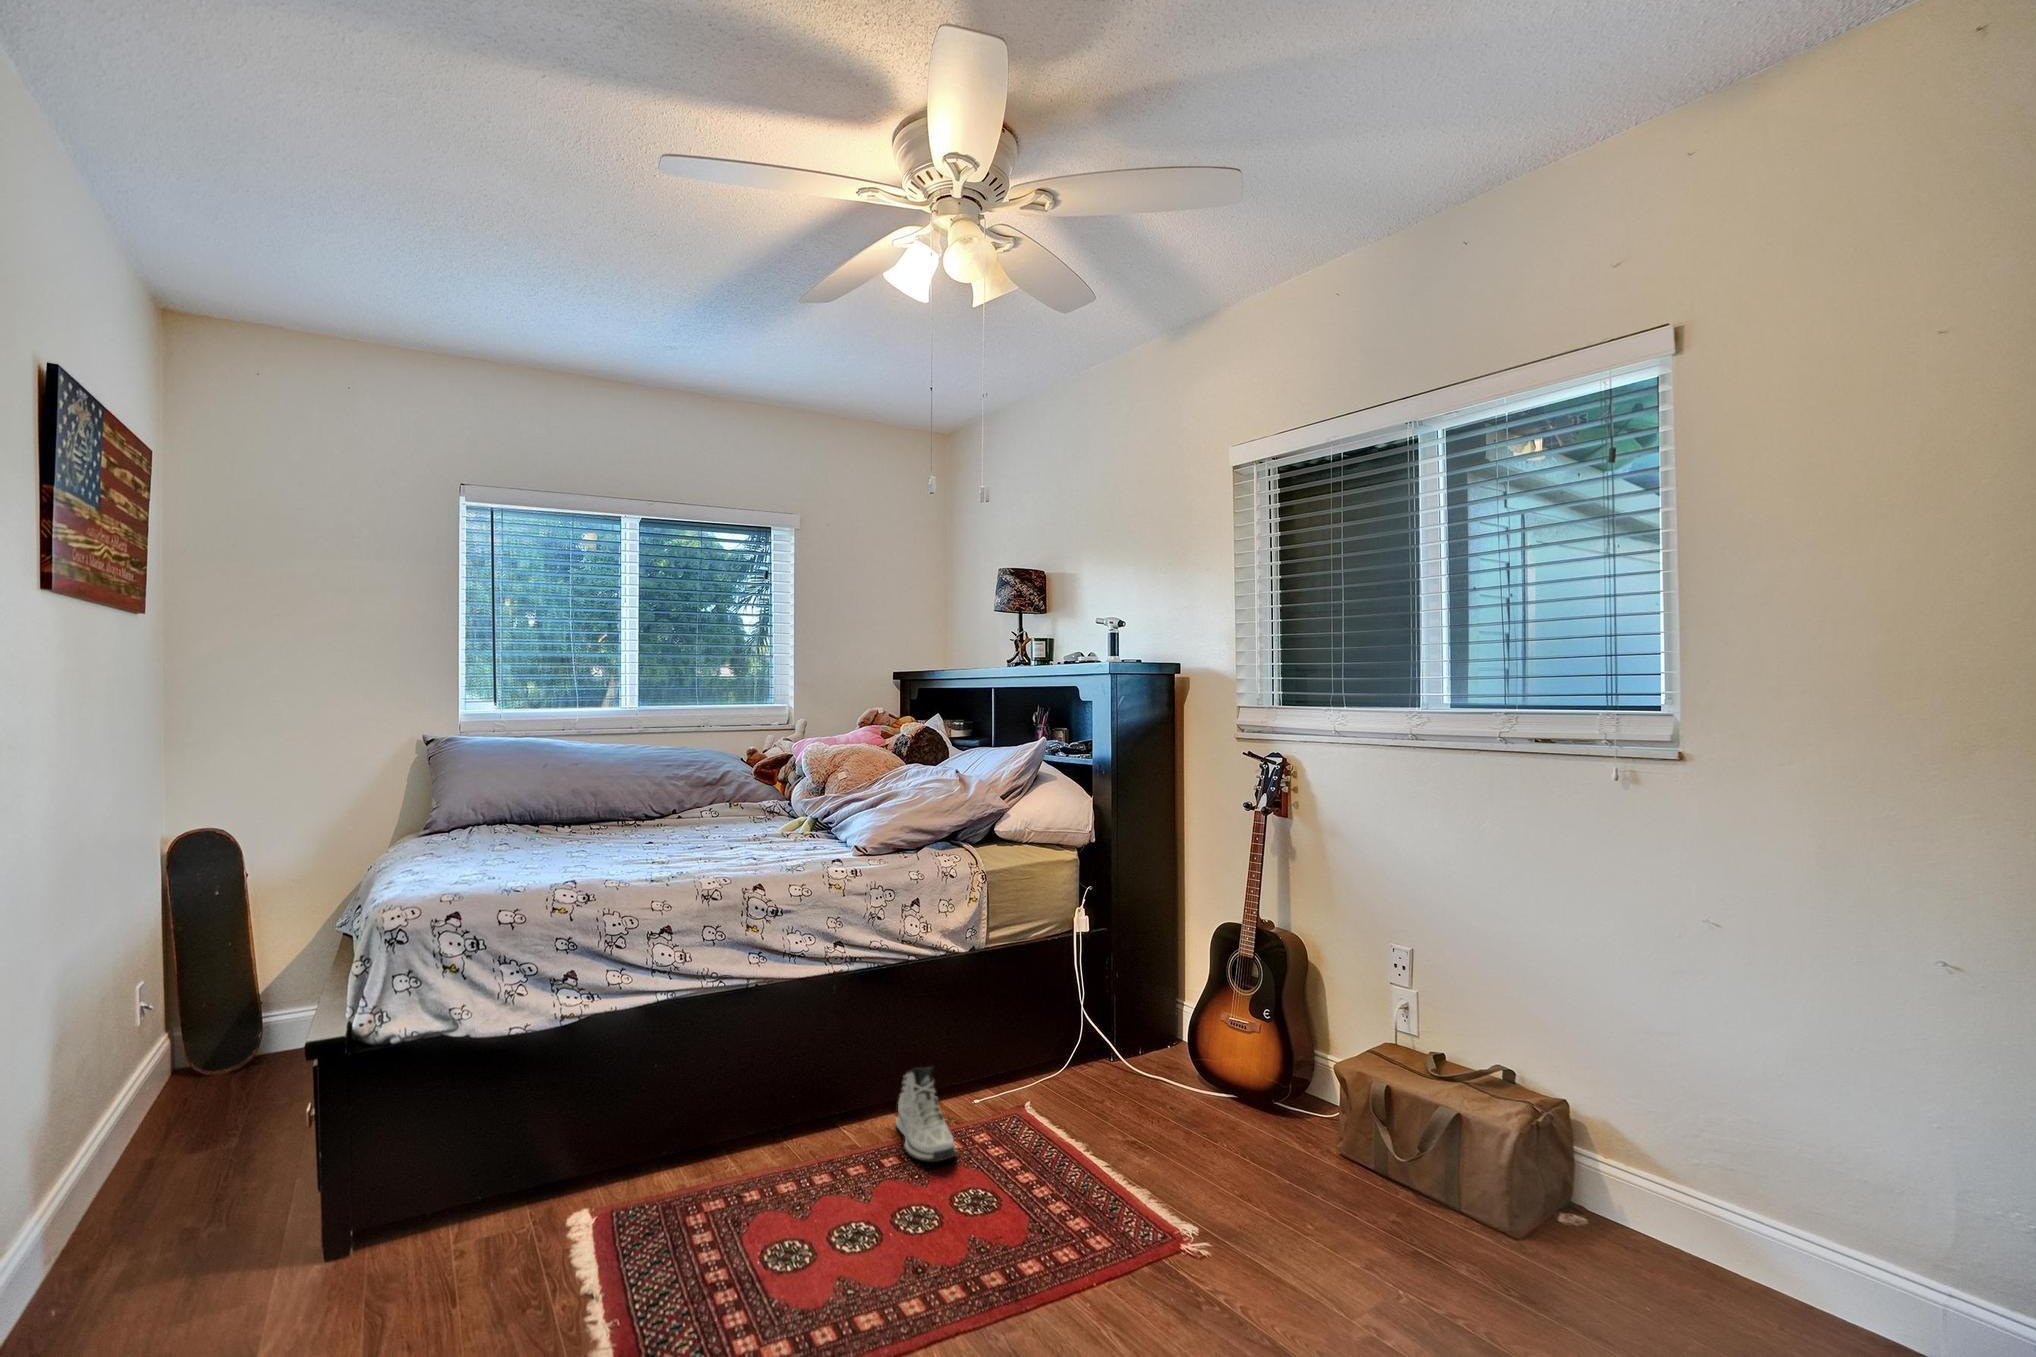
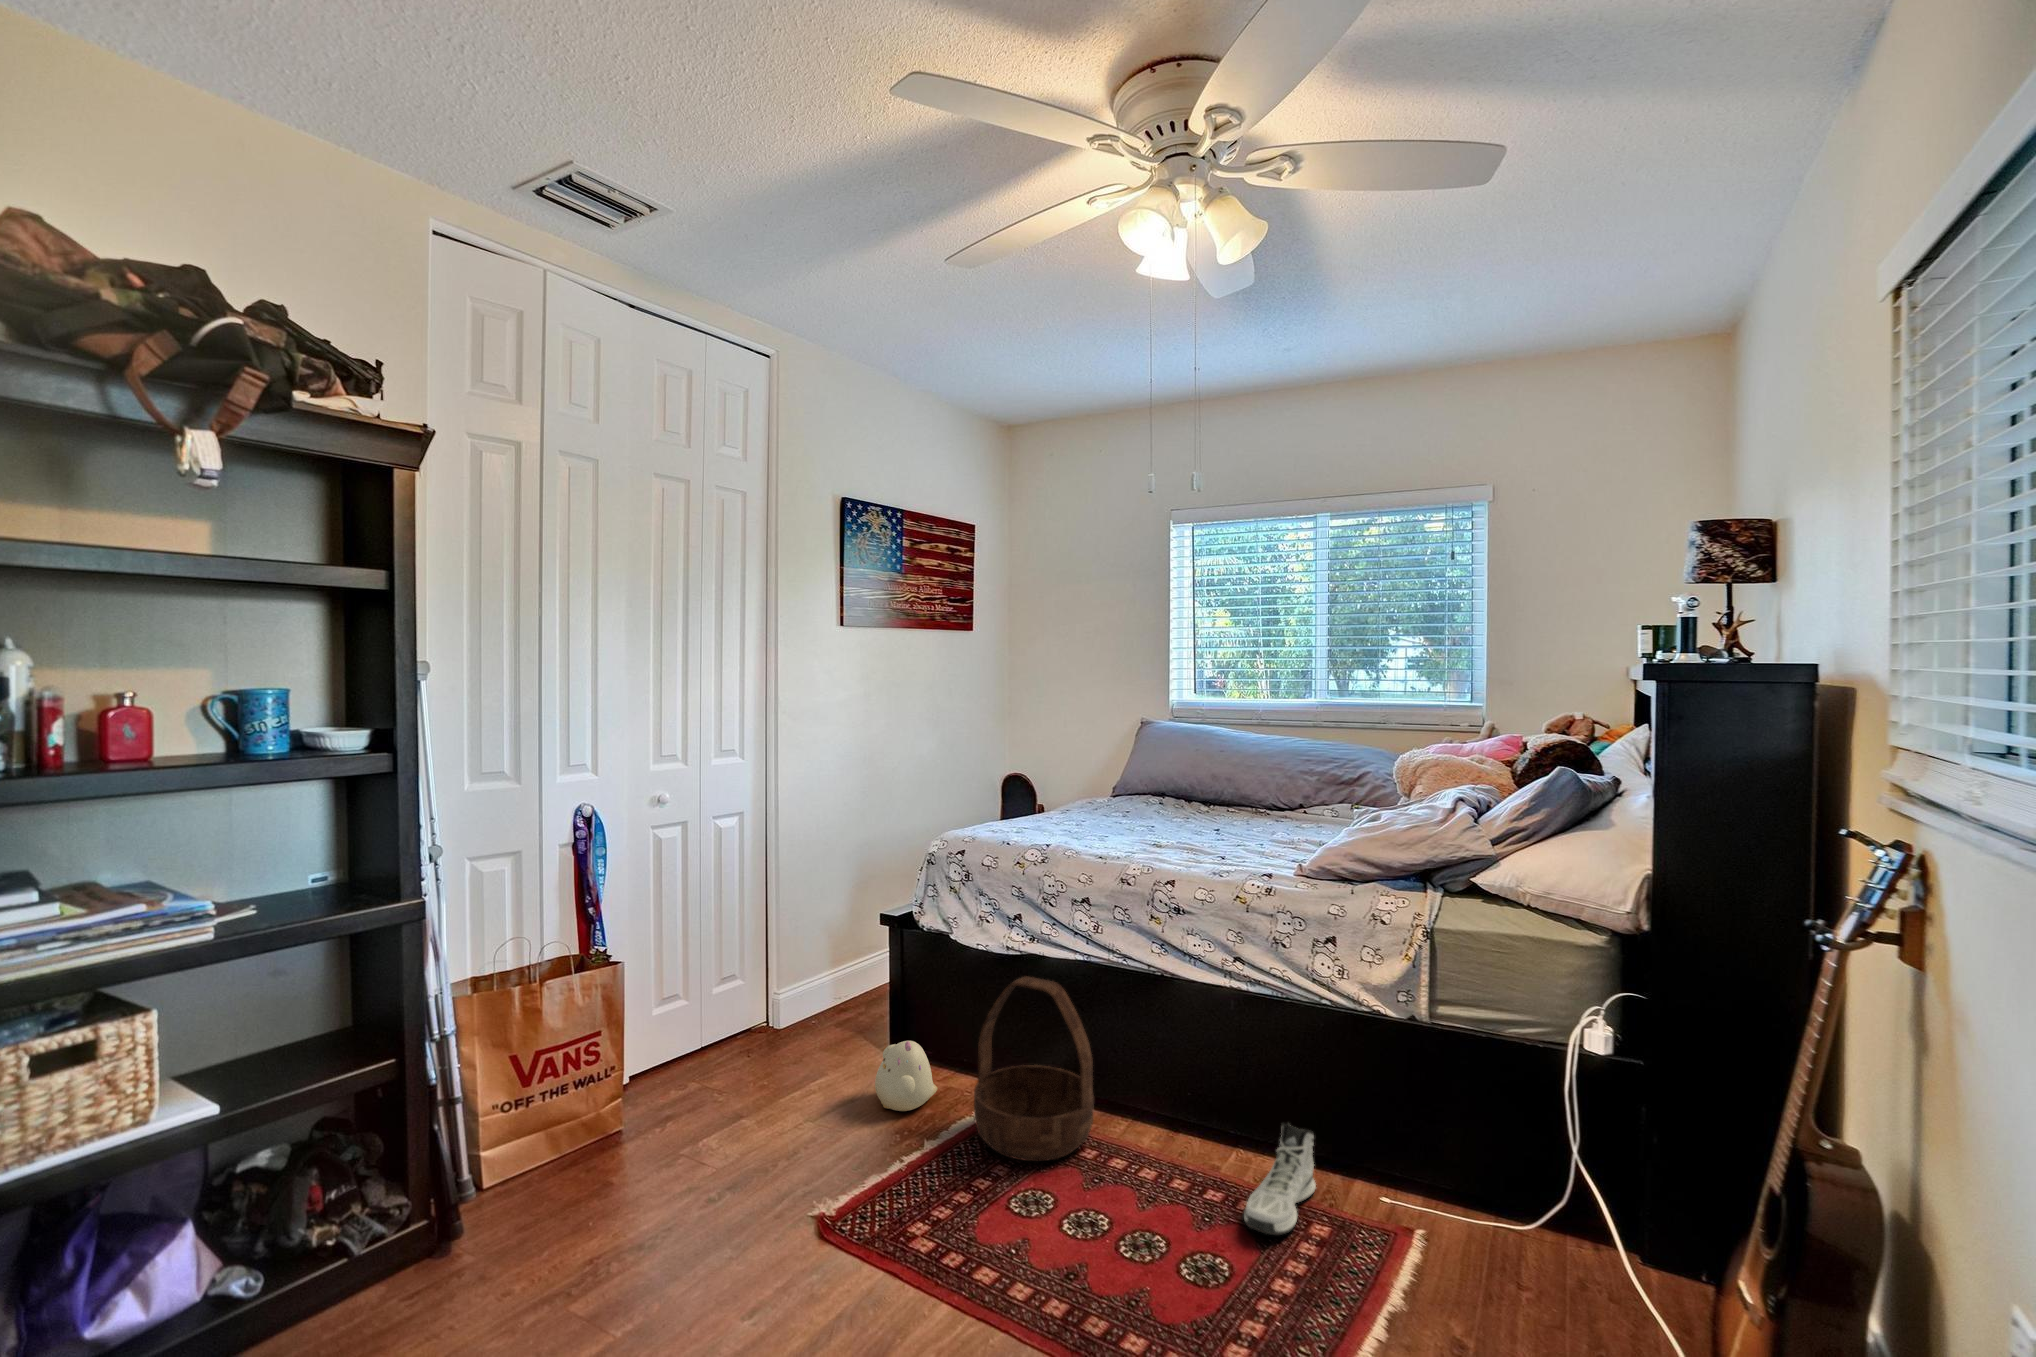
basket: none [585,1025,736,1248] -> present [974,976,1094,1161]
plush toy: none [399,1182,506,1298] -> present [875,1041,937,1111]

